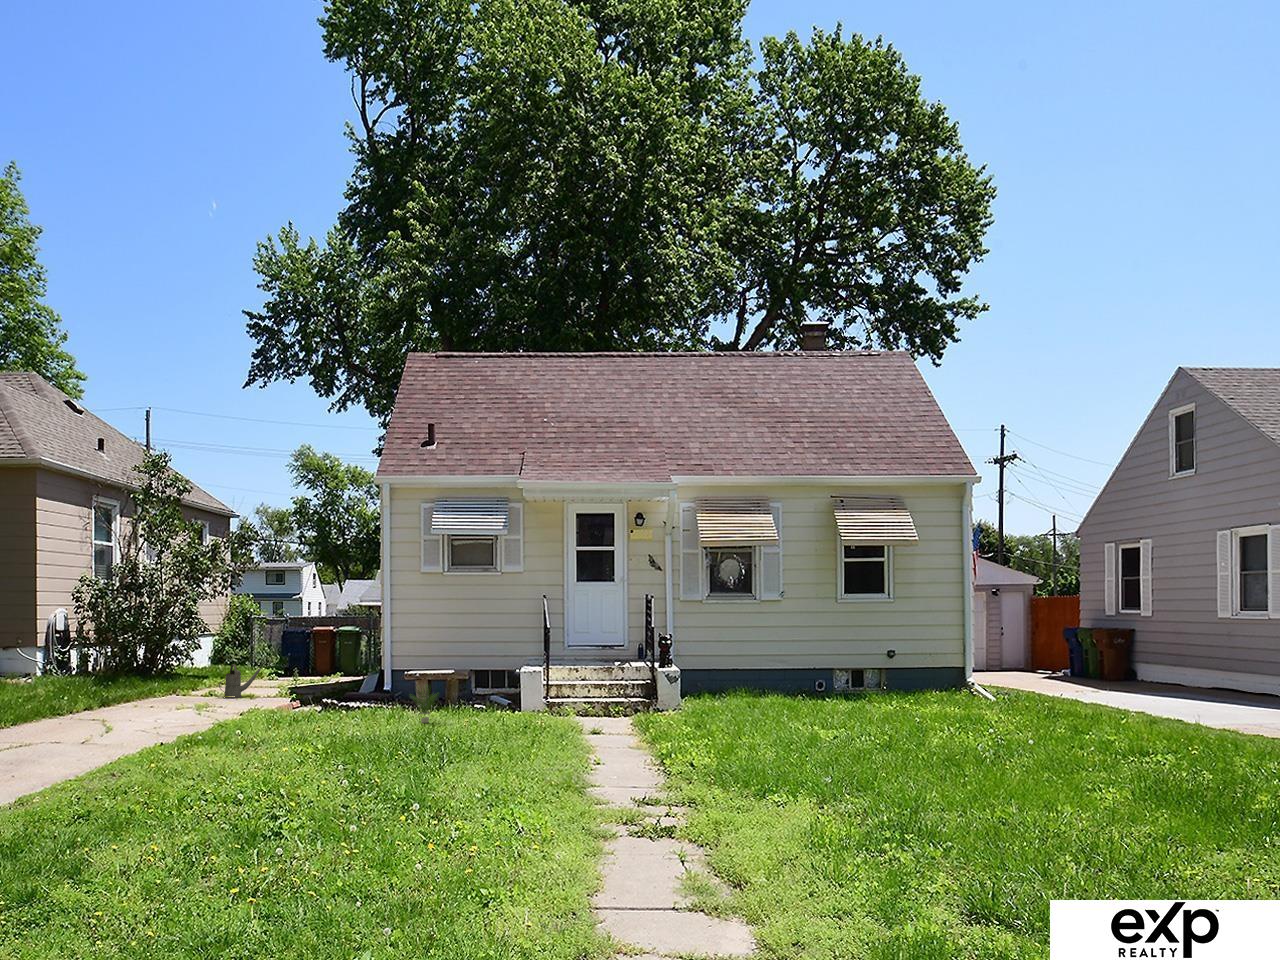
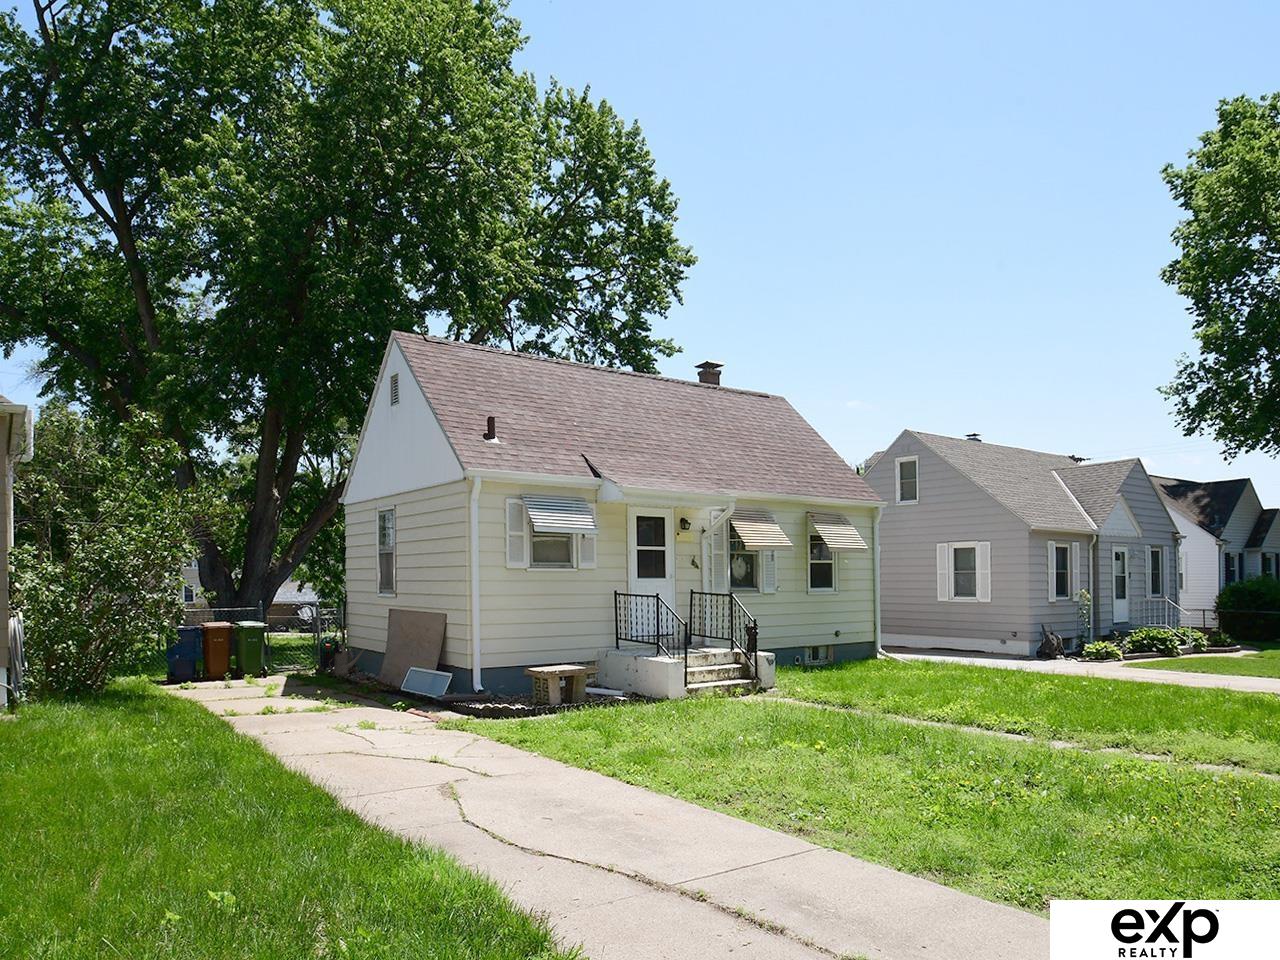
potted plant: present [412,687,437,723] -> none [485,665,514,701]

